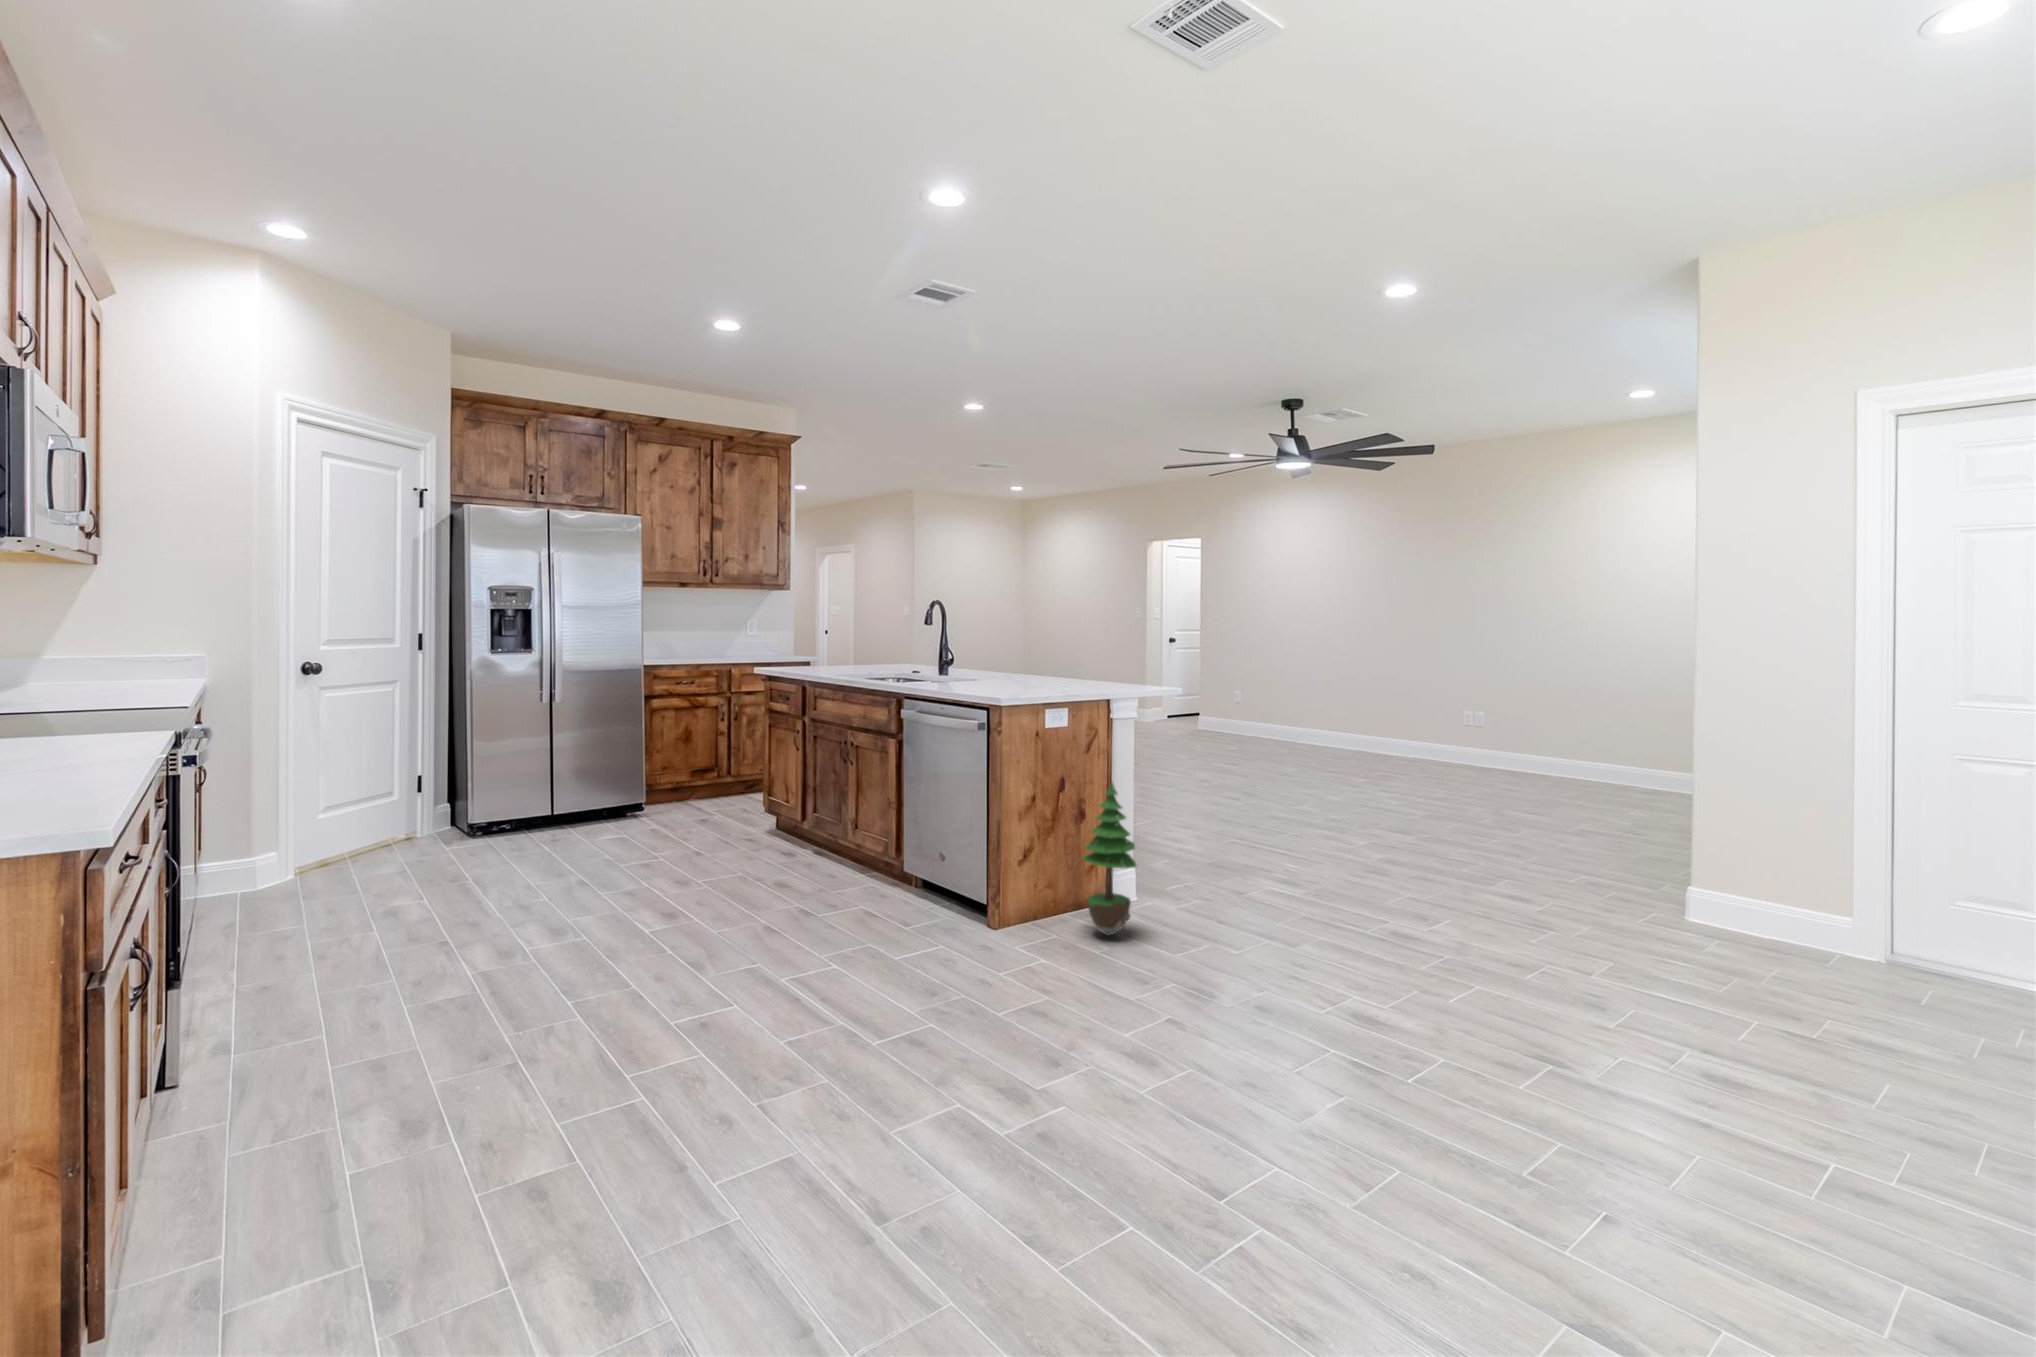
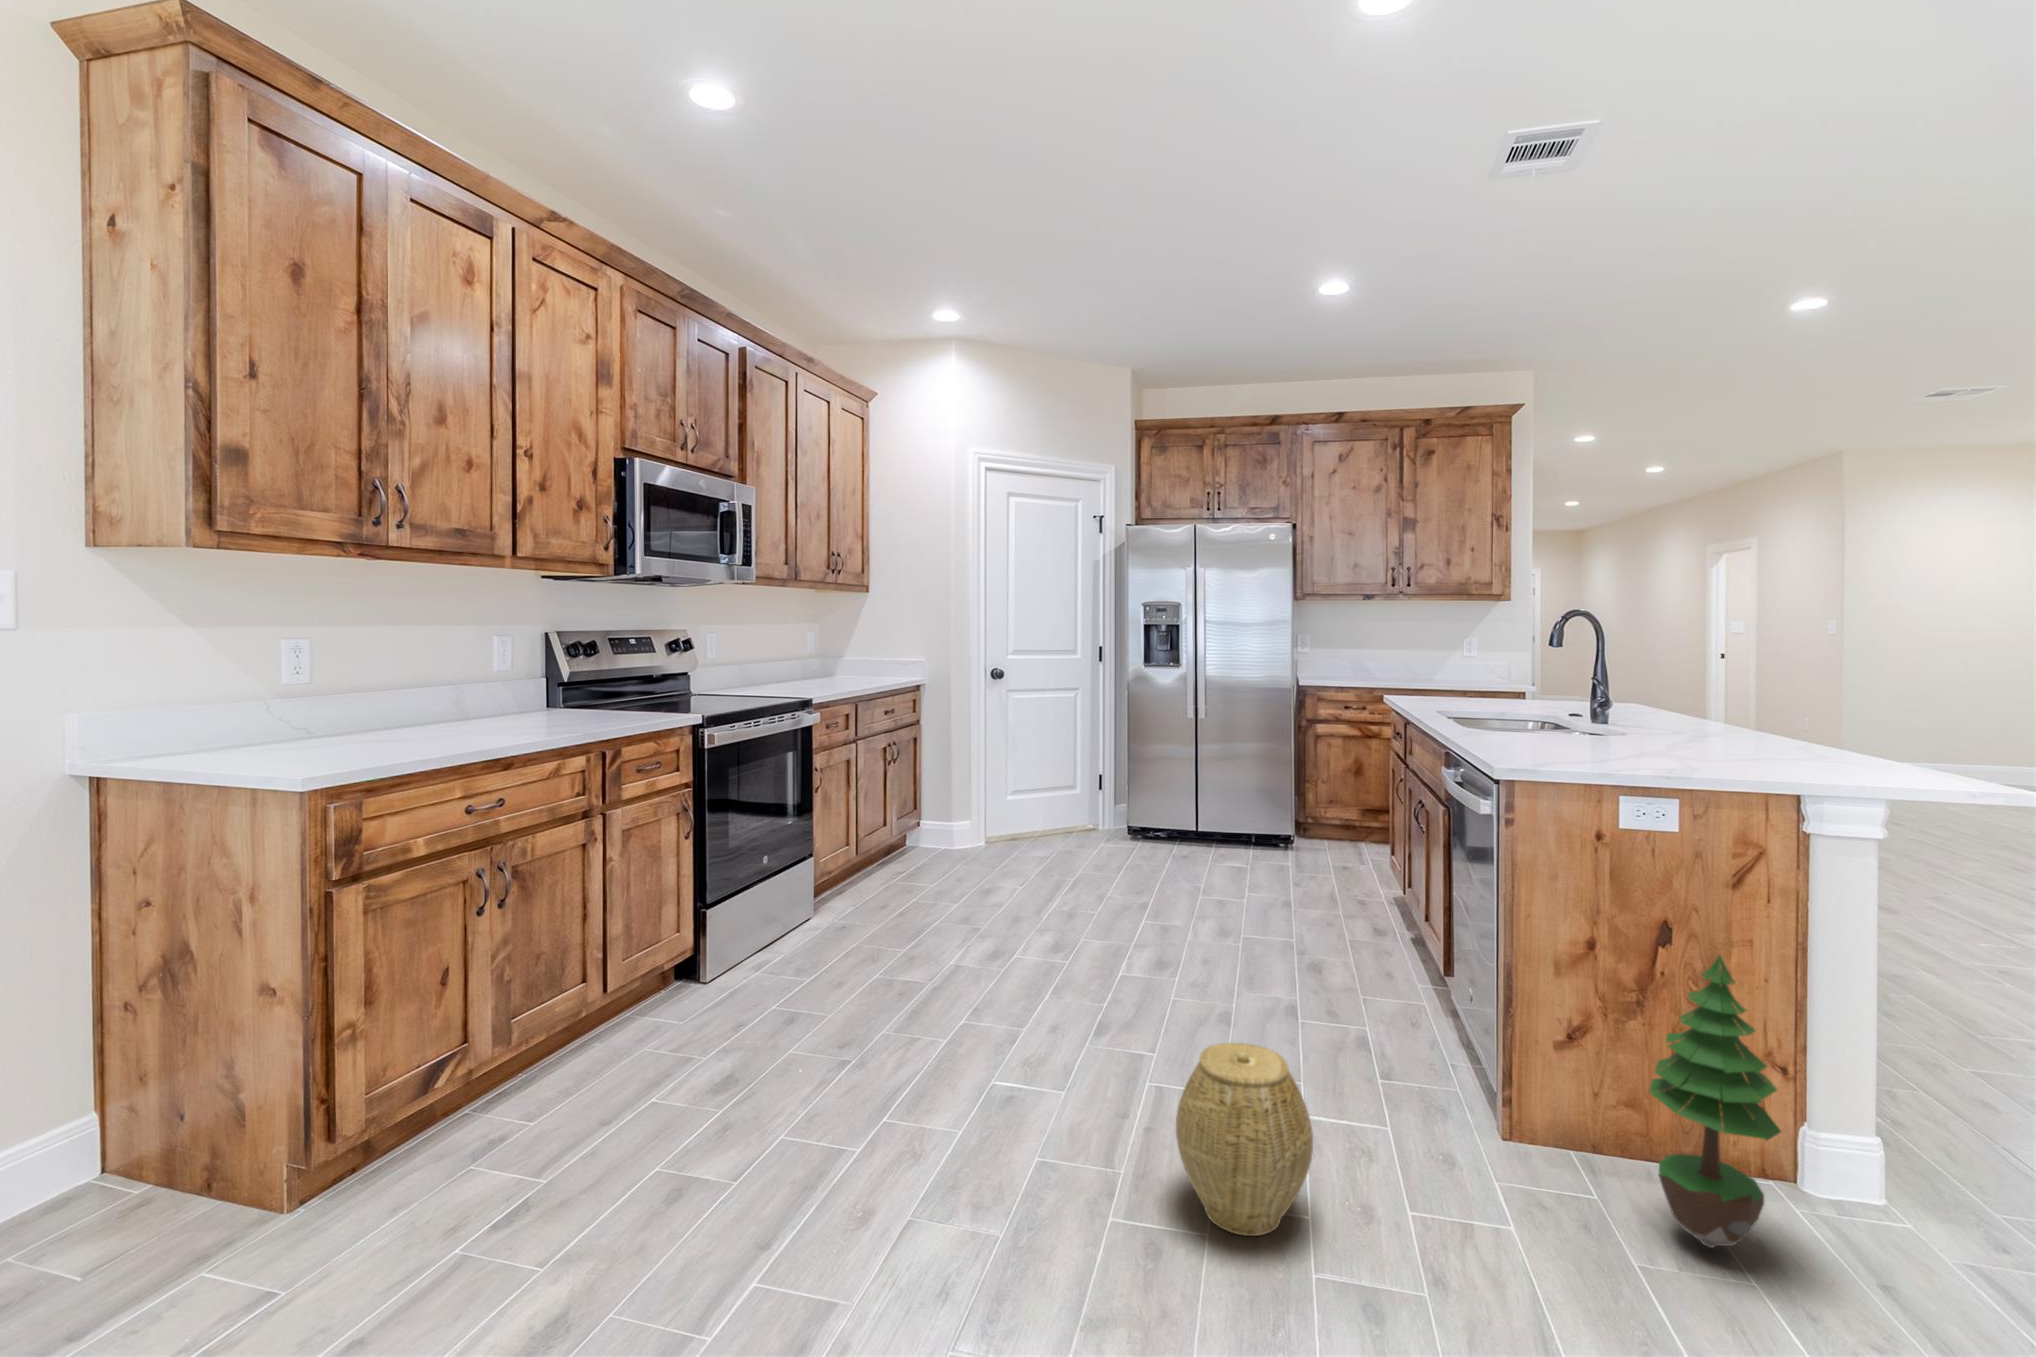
woven basket: none [883,893,975,1016] -> present [1176,1043,1313,1236]

